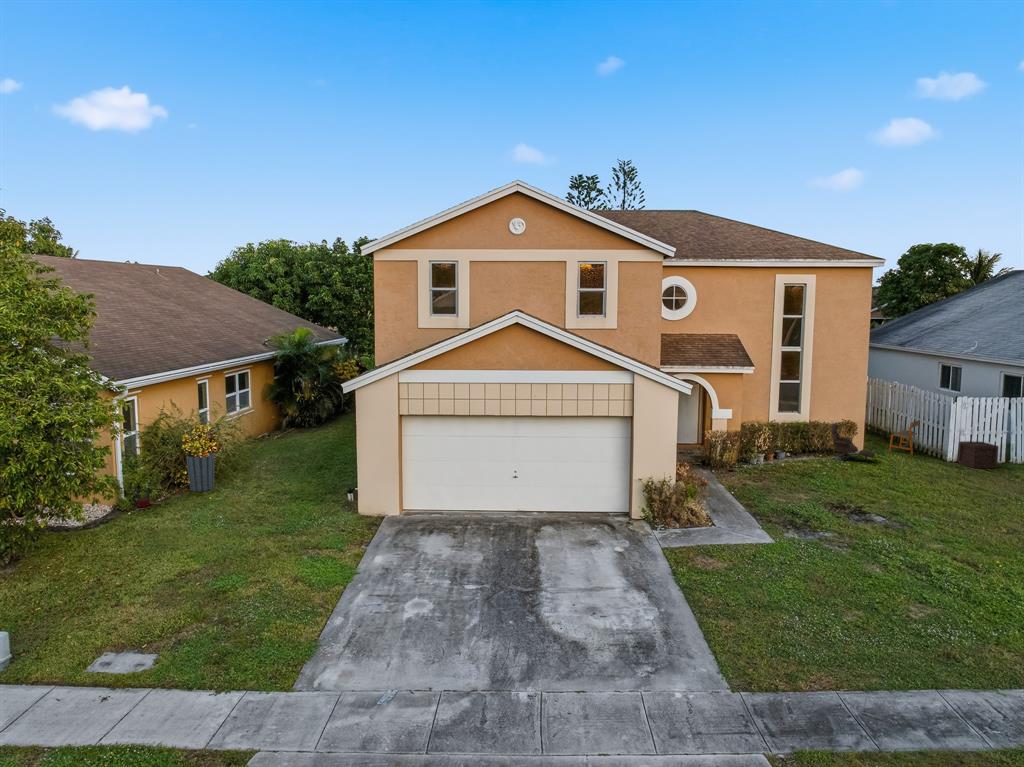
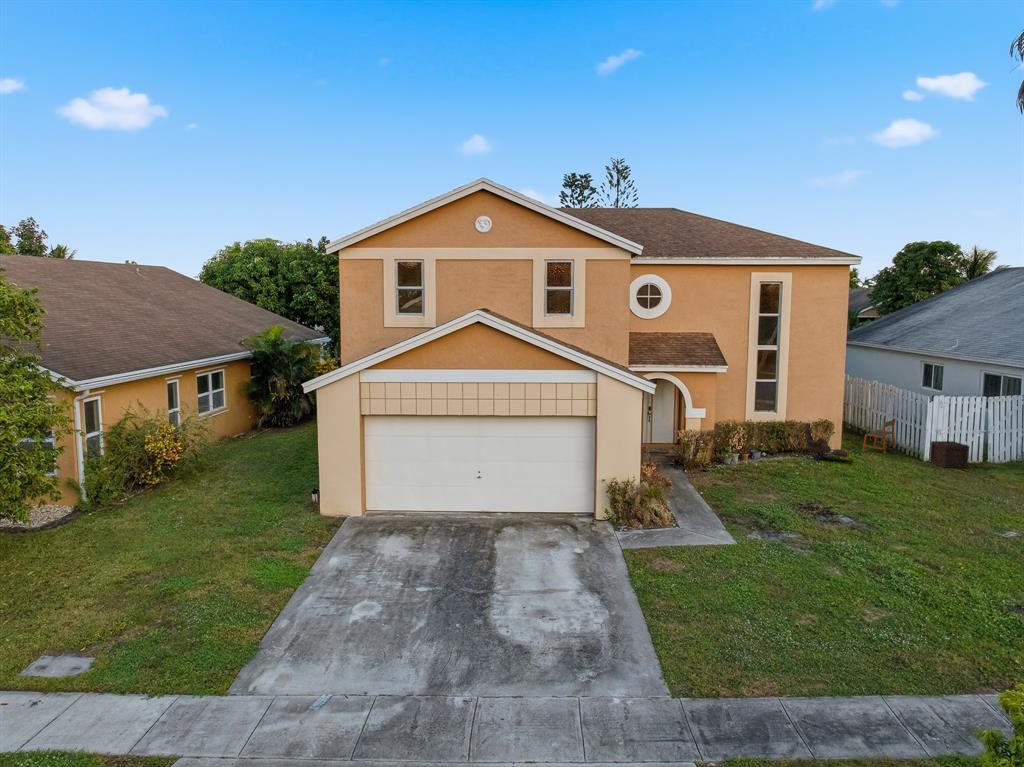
trash can: present [186,453,215,491] -> none [153,452,183,491]
decorative plant: present [134,486,161,507] -> none [87,475,126,507]

